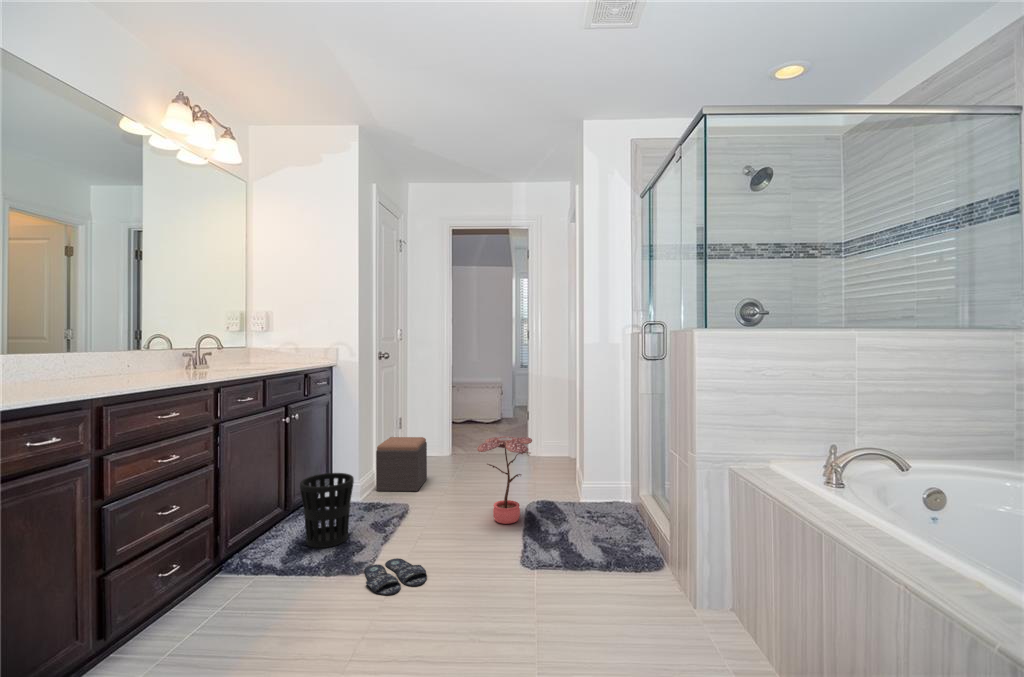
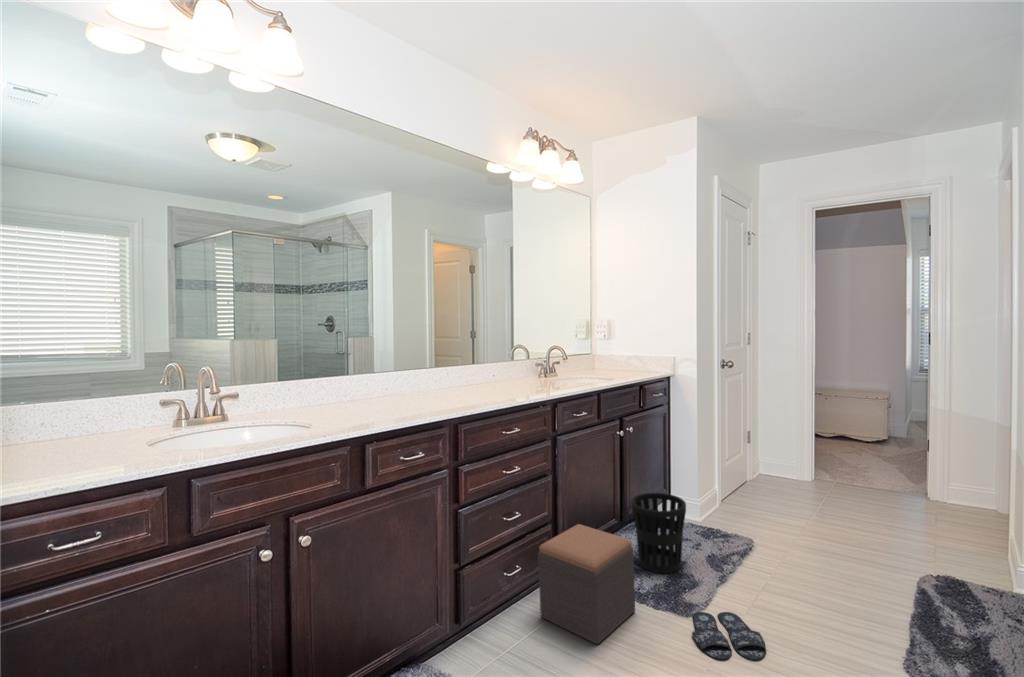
potted plant: present [477,436,532,524] -> none [848,485,946,611]
footstool: present [376,437,427,491] -> present [538,524,635,644]

